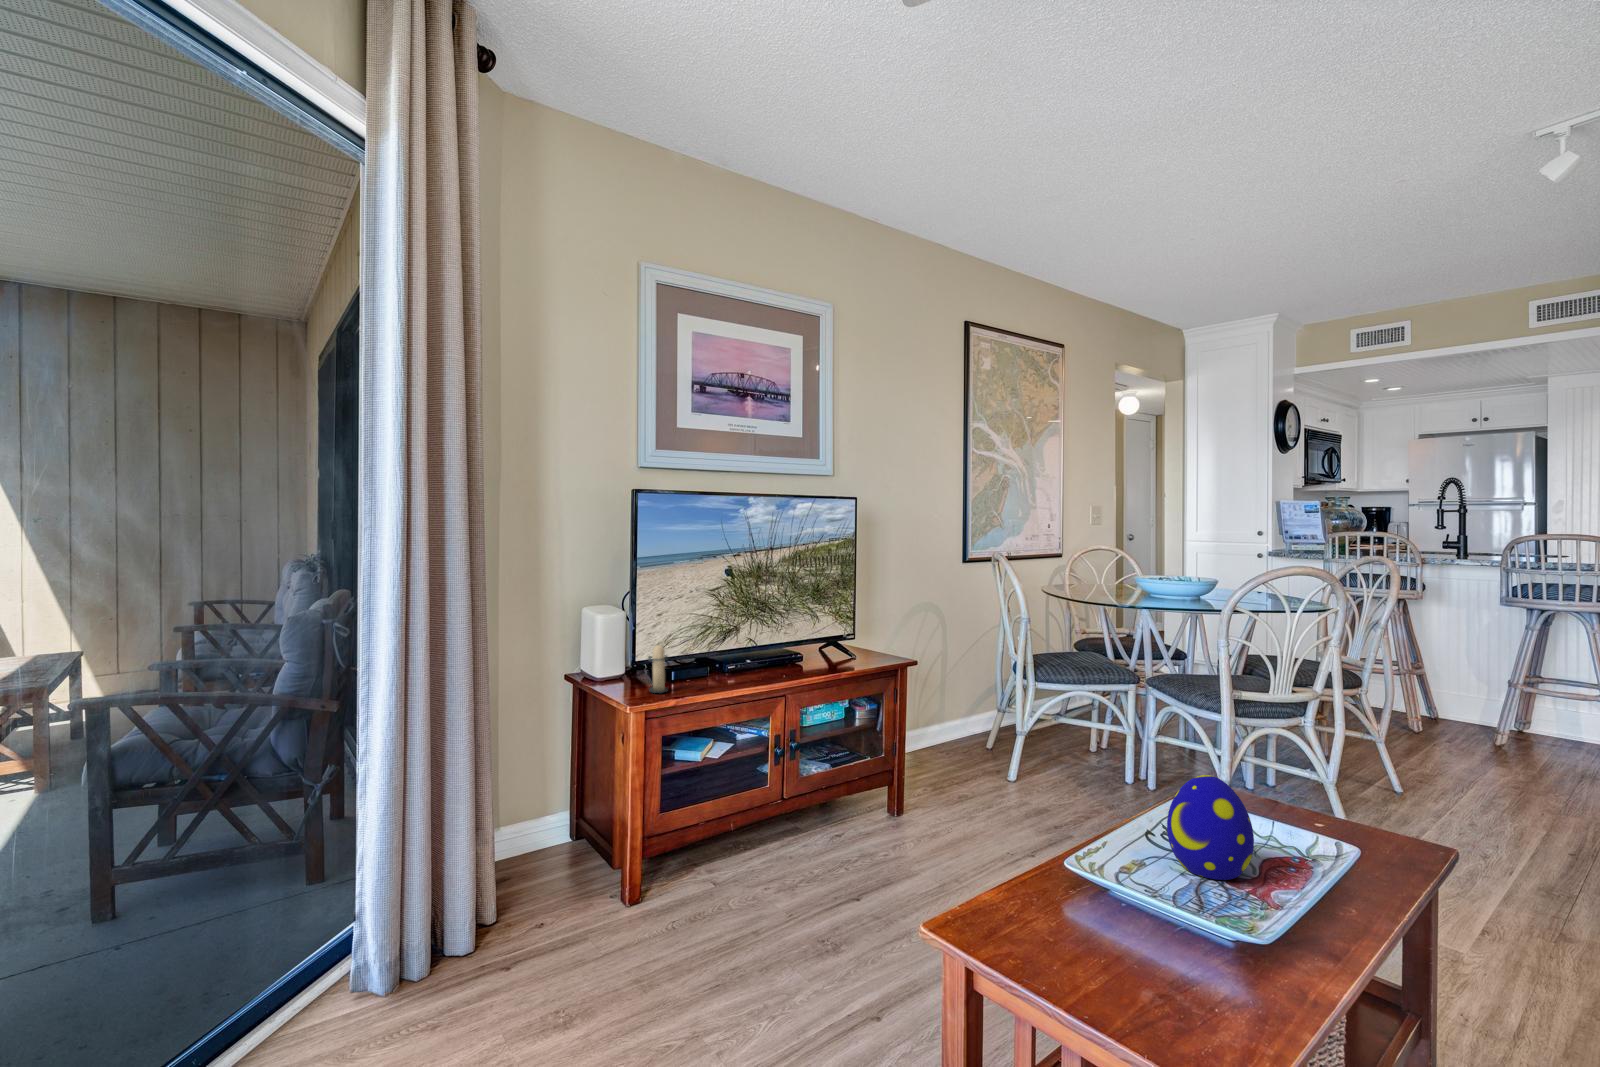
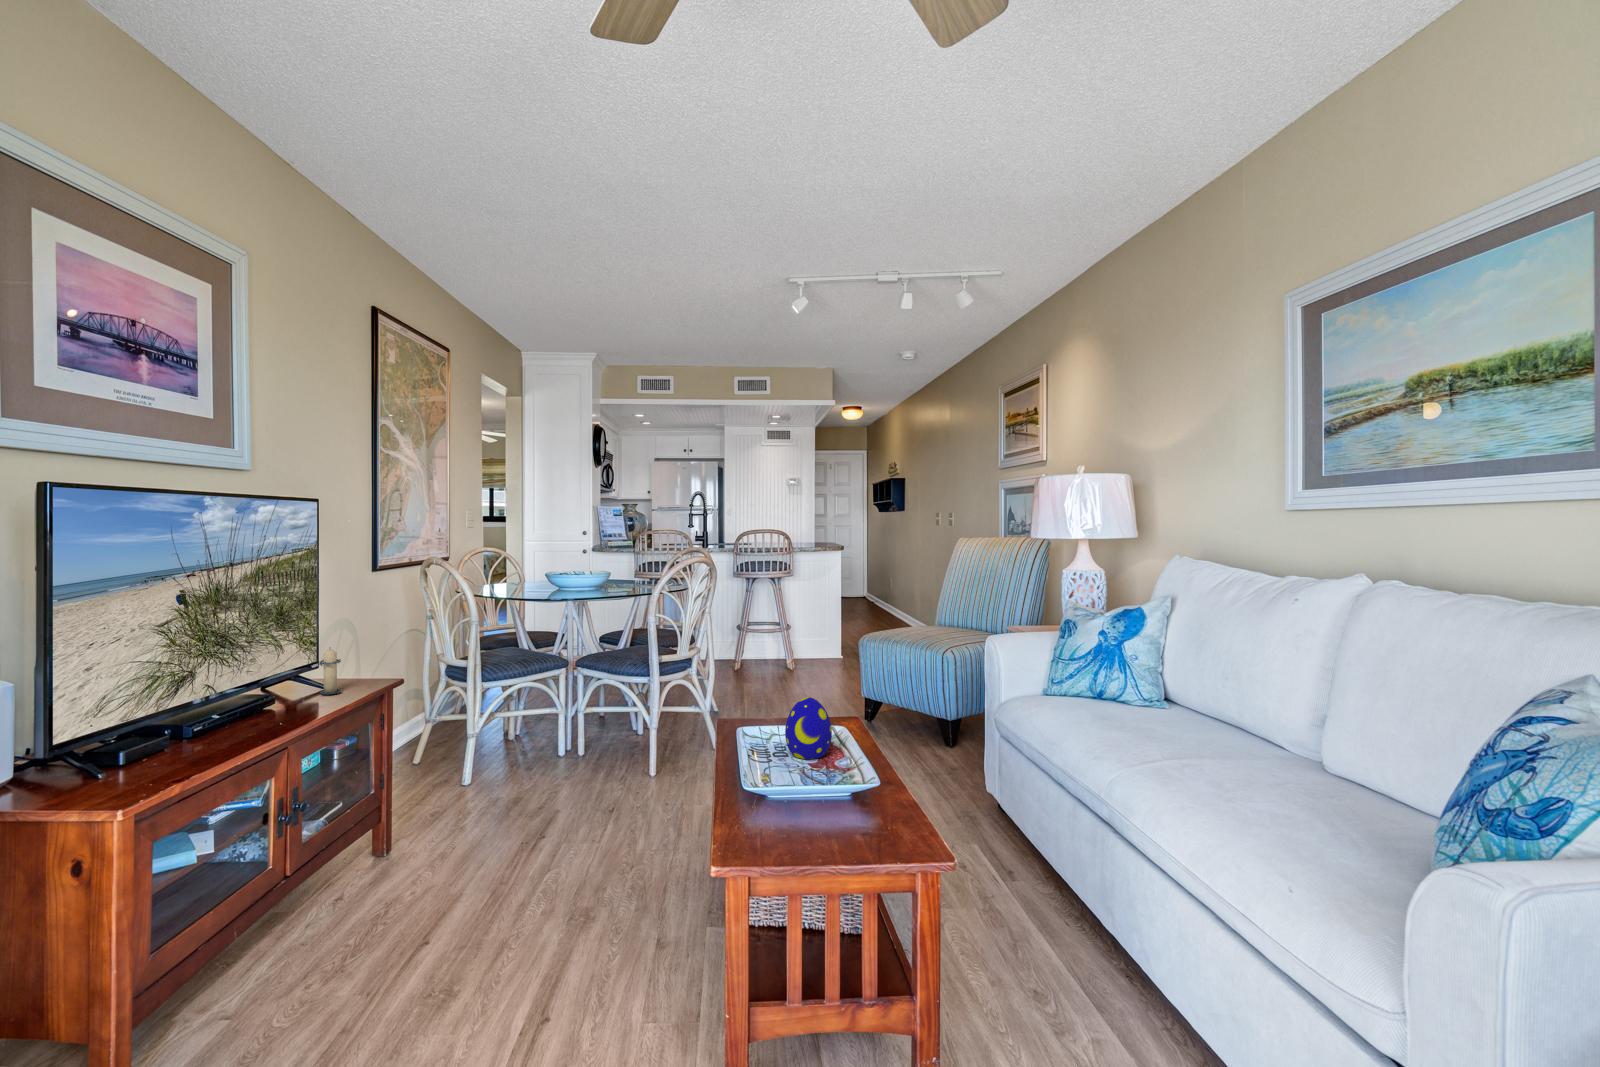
candle: present [649,645,668,693] -> present [319,647,341,695]

